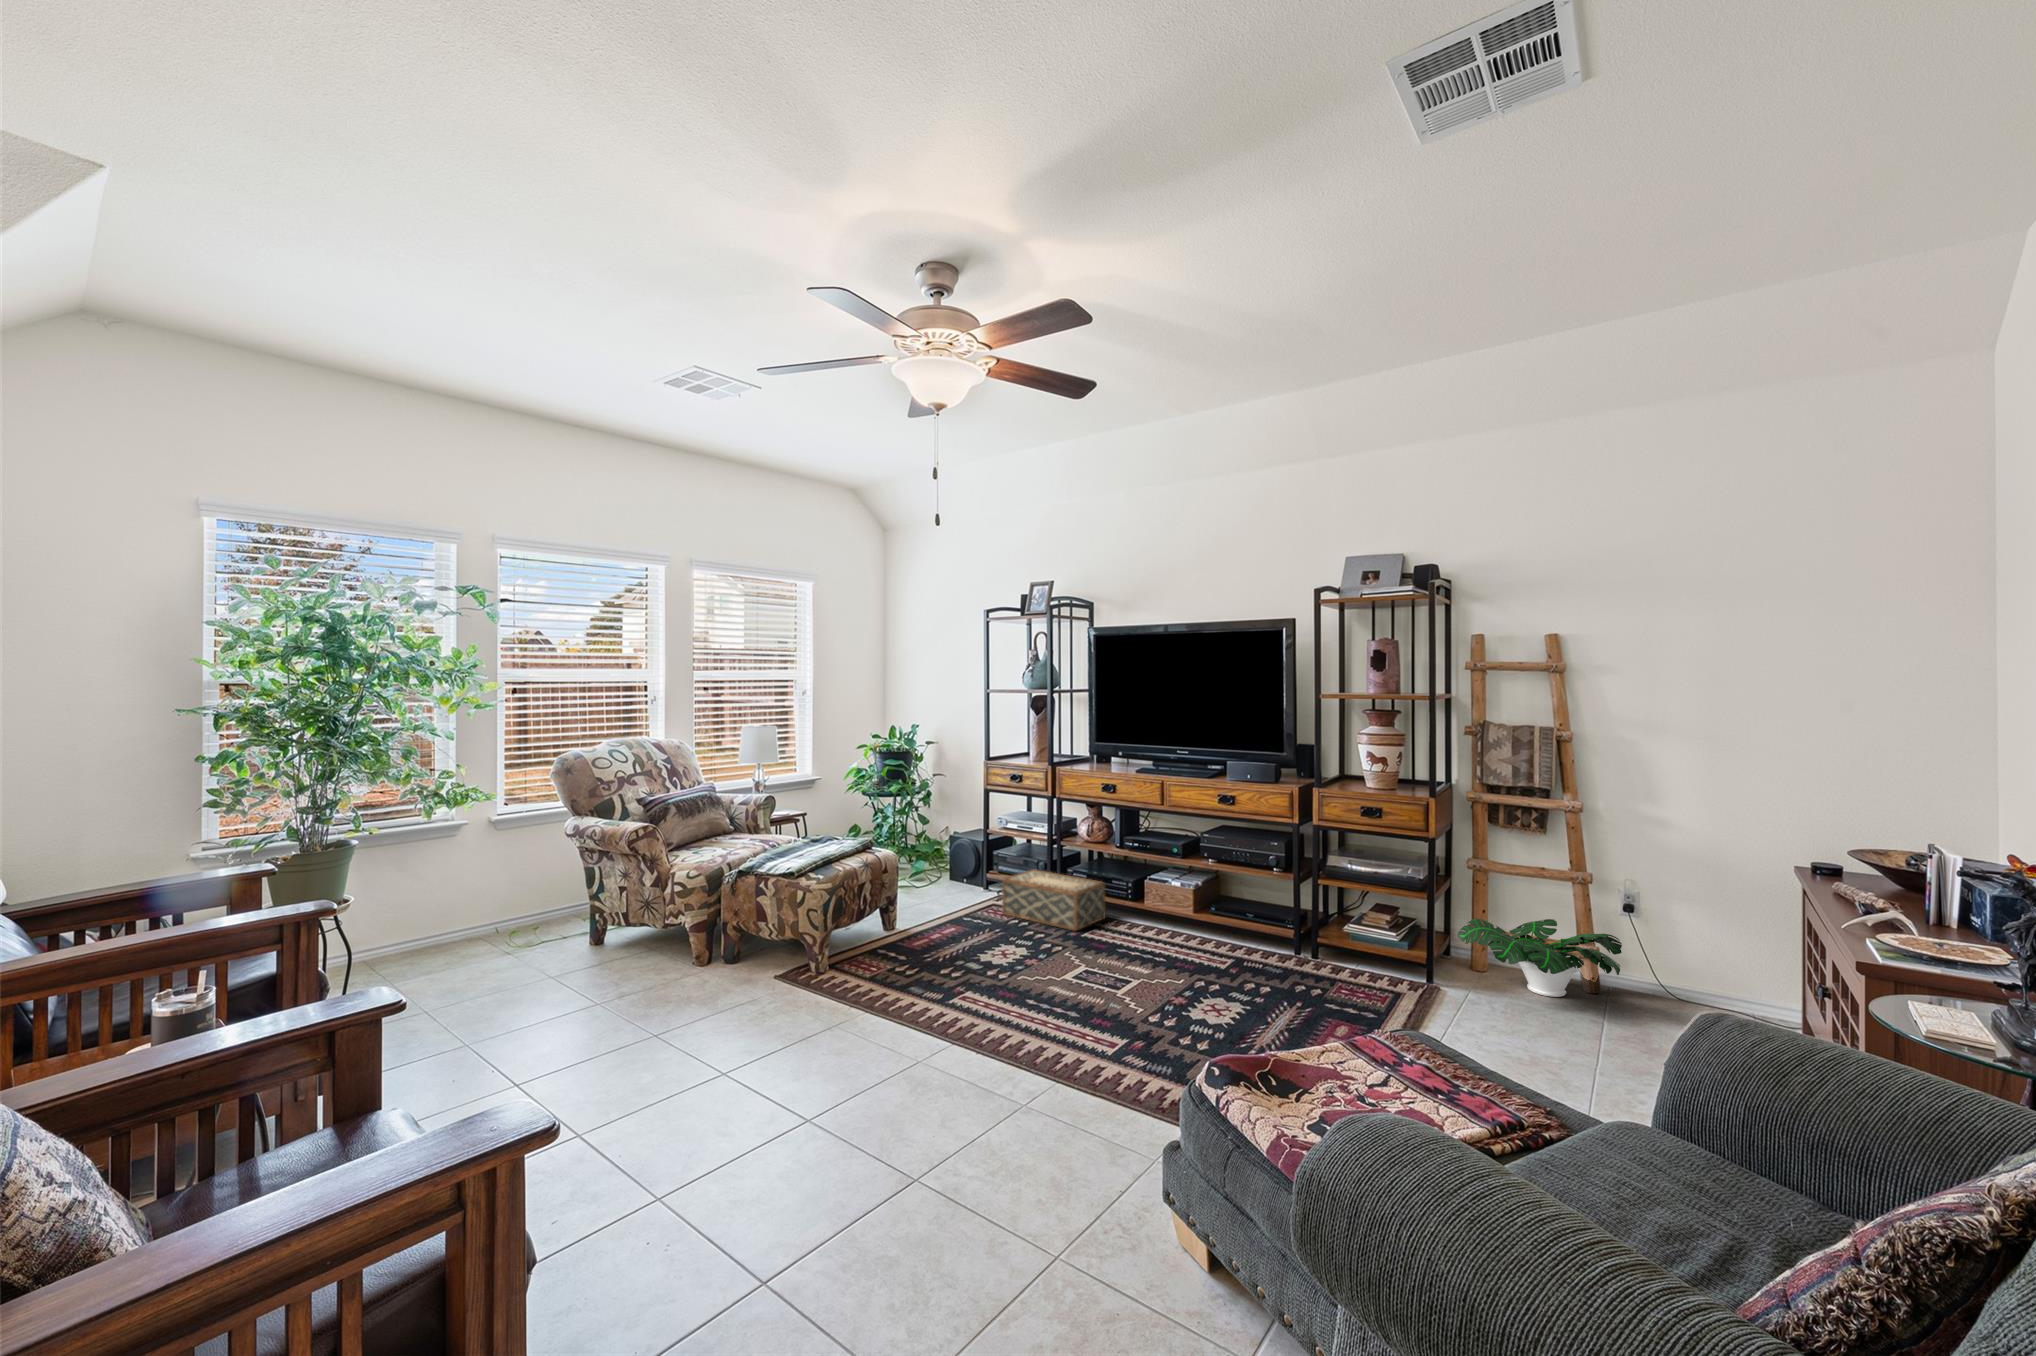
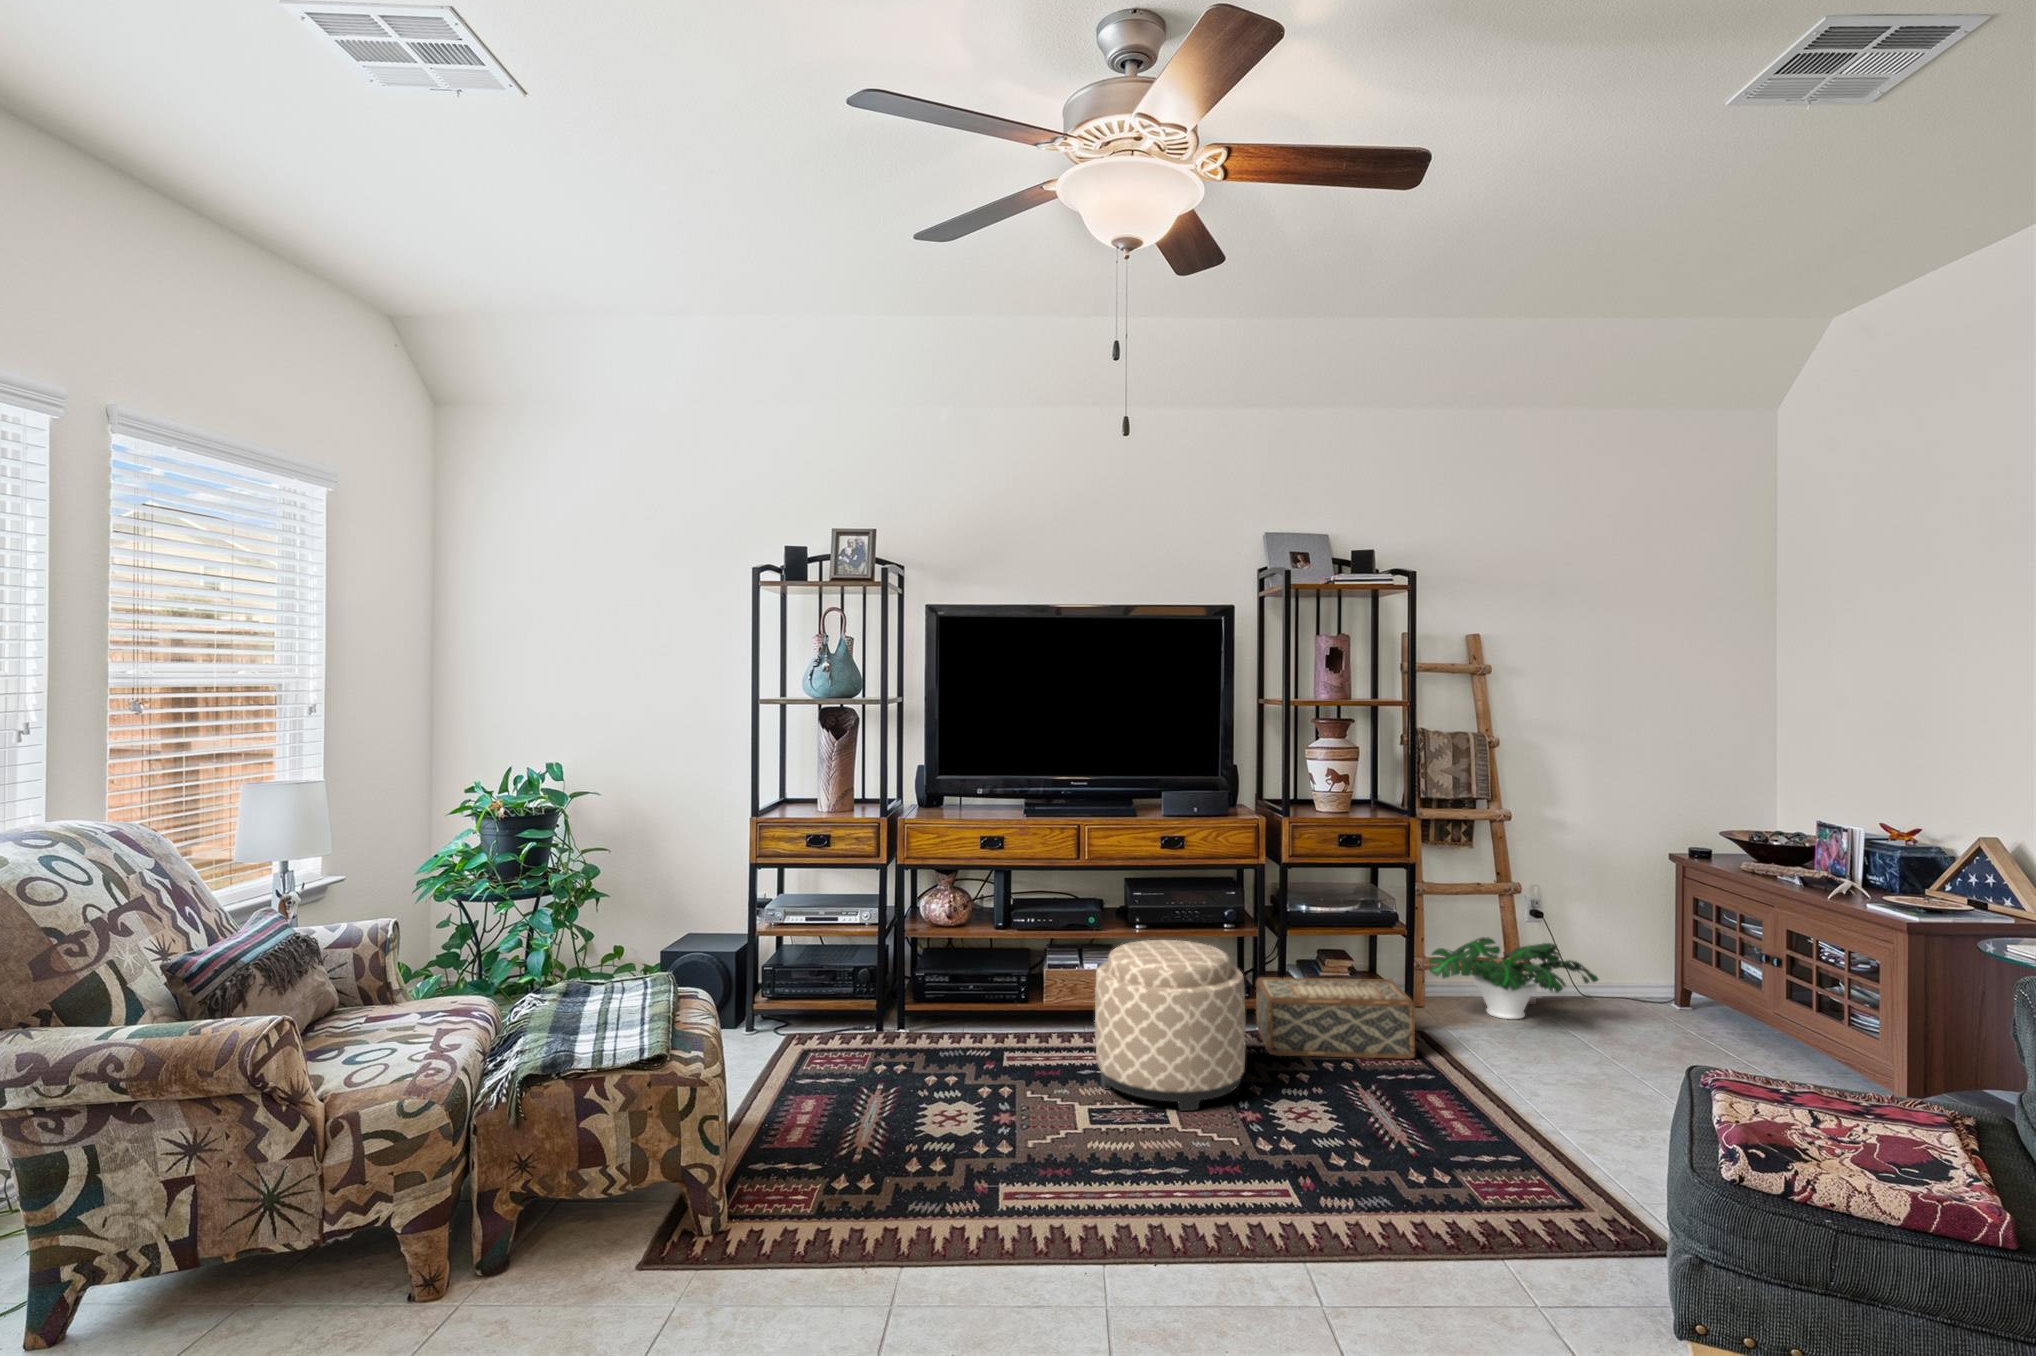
ottoman: none [1108,866,1215,984] -> present [1095,940,1245,1111]
woven basket: present [1002,869,1105,931] -> present [1256,977,1415,1059]

